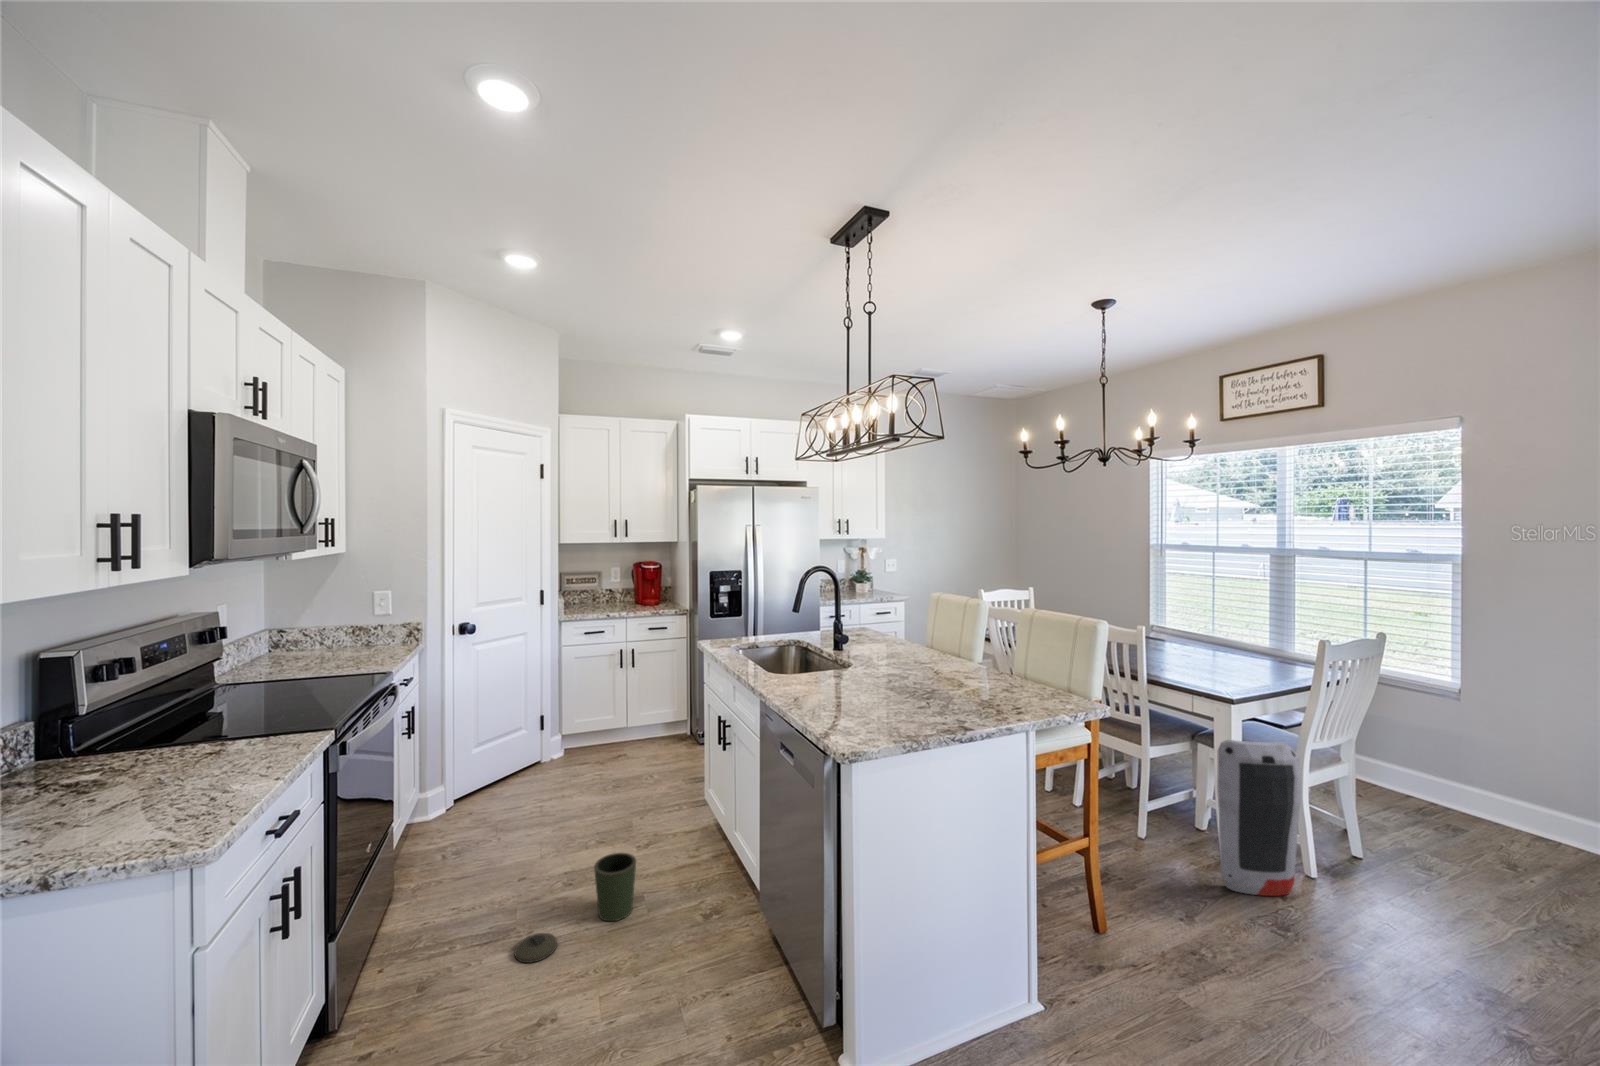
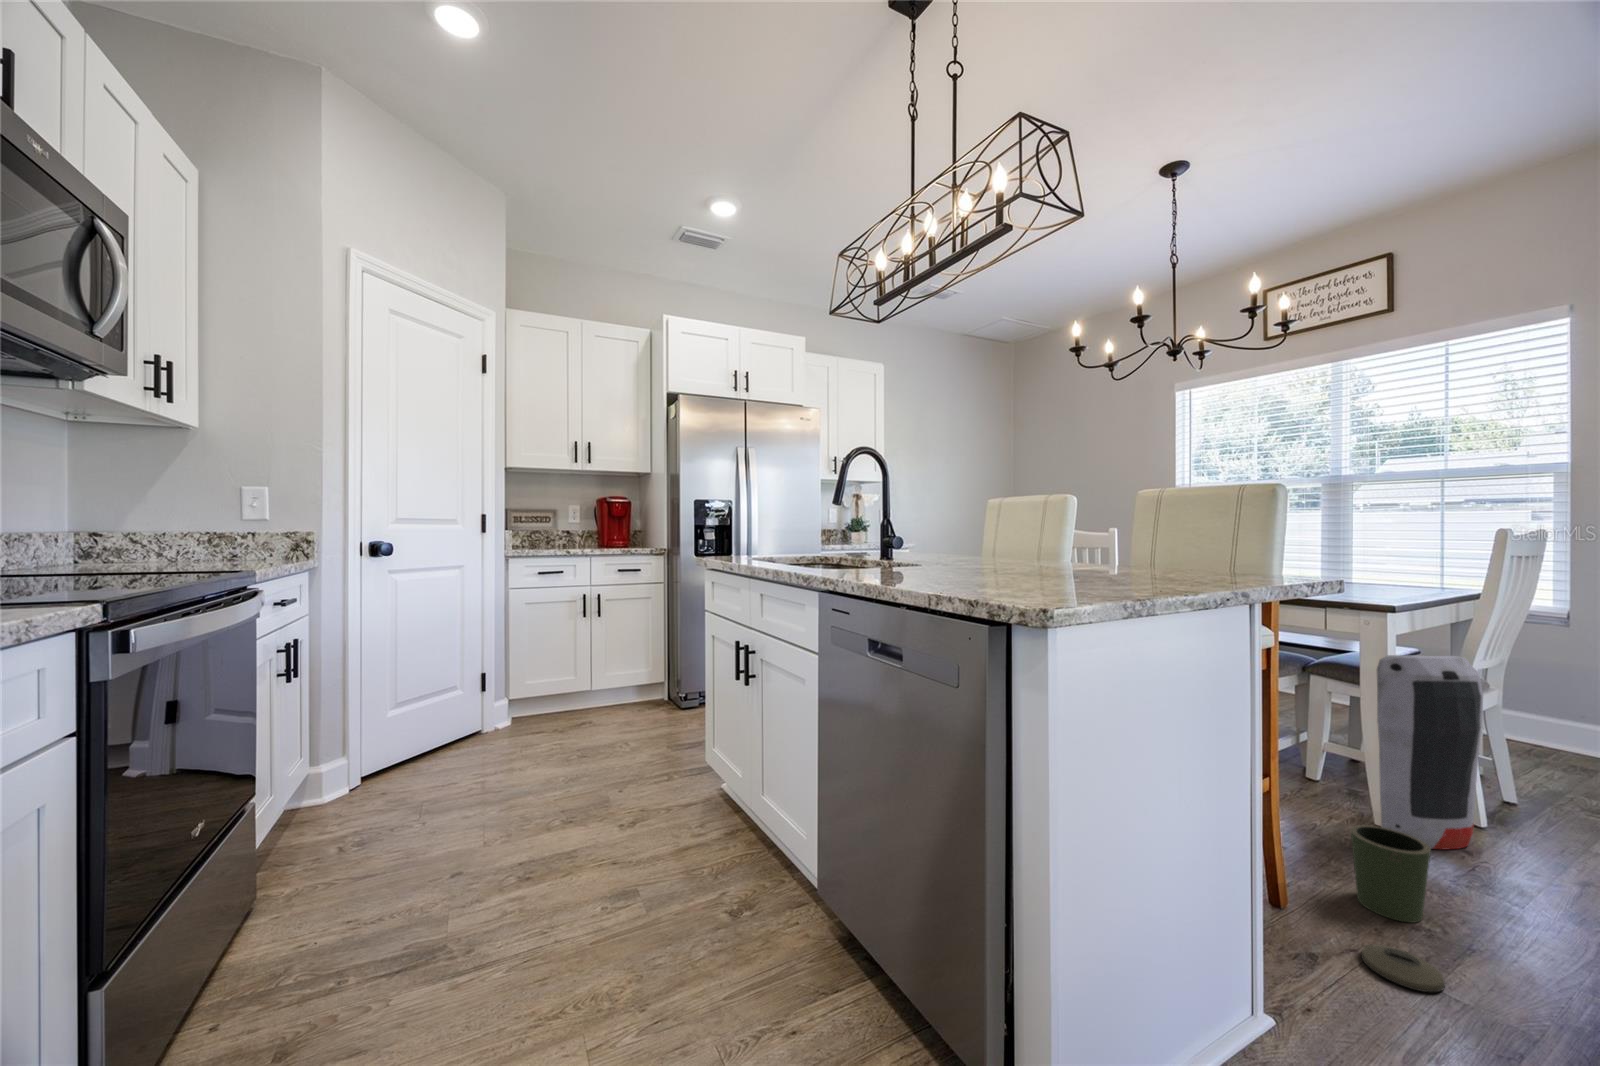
trash can: present [515,853,636,963] -> present [1351,825,1445,992]

